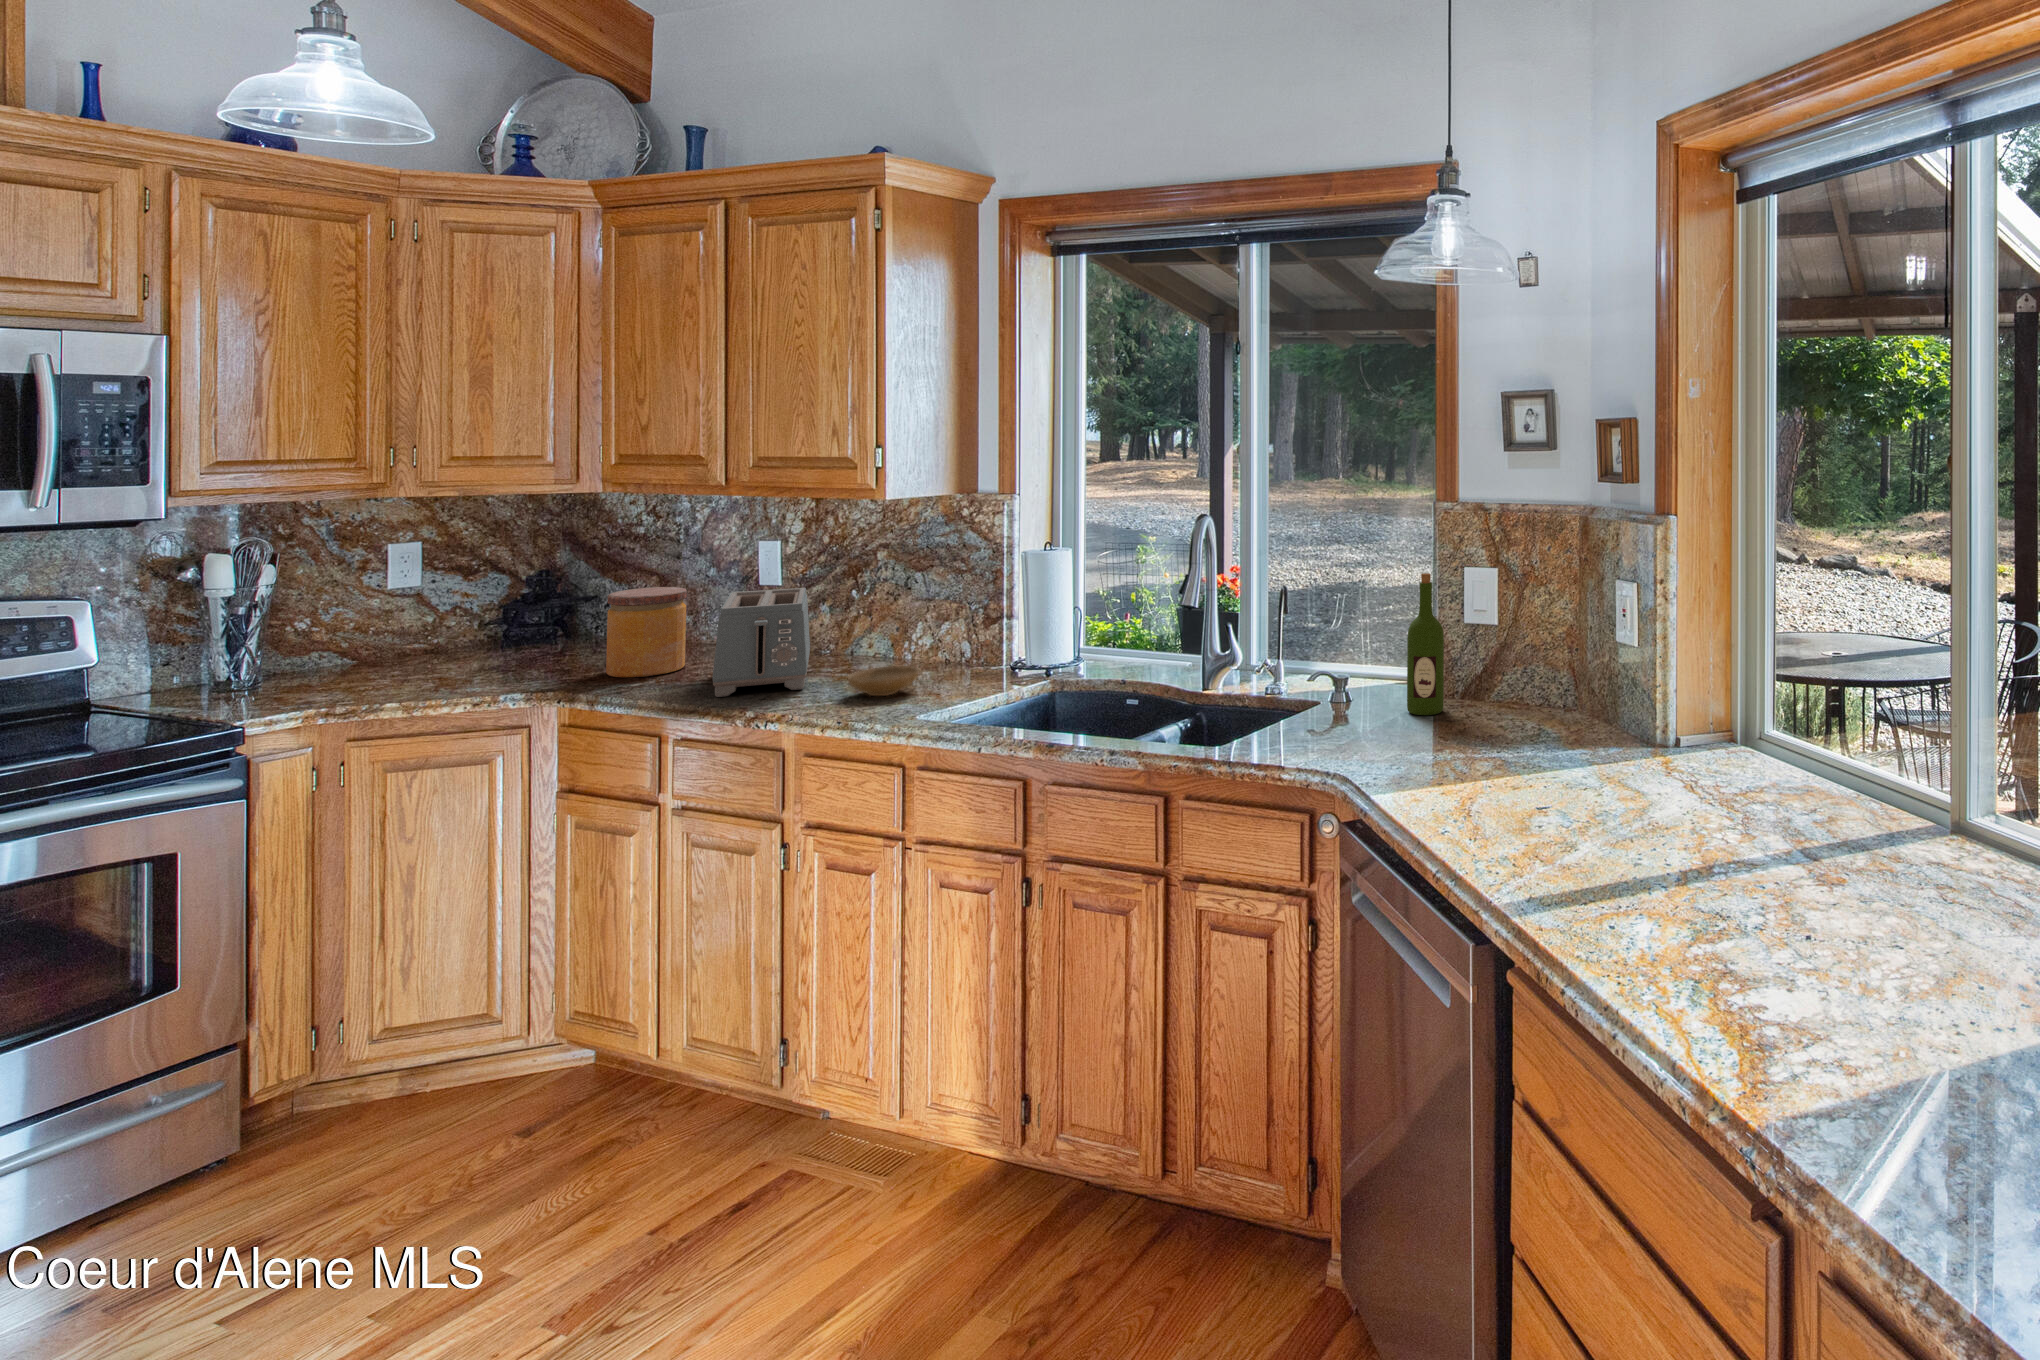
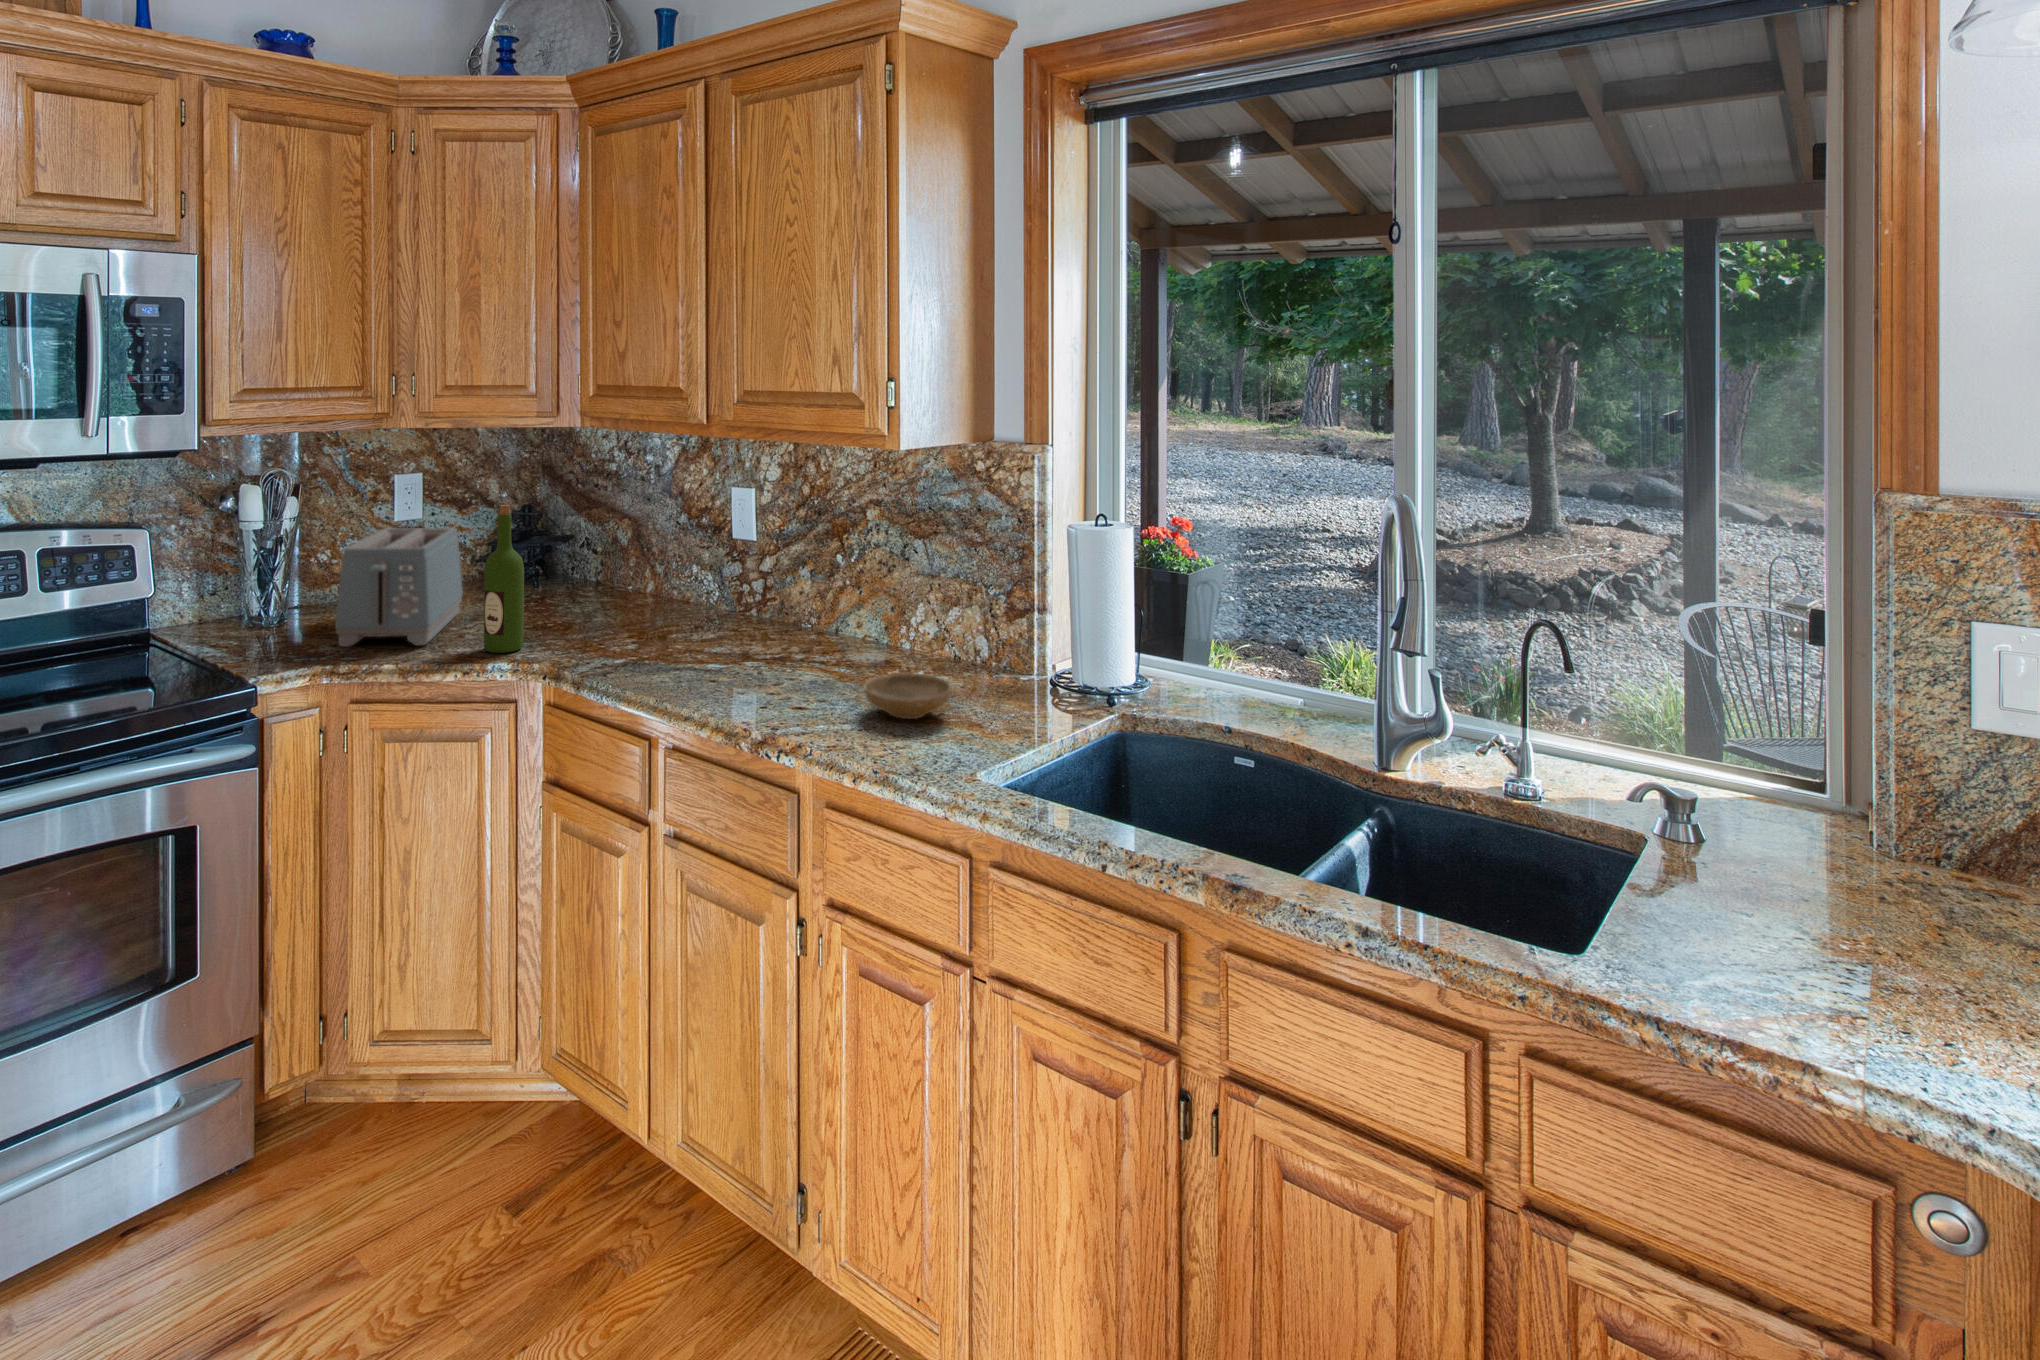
wine bottle: present [1407,573,1444,715] -> present [484,505,524,653]
jar: present [606,587,687,677] -> none [588,541,666,647]
toaster: present [712,588,810,697] -> present [335,528,463,647]

